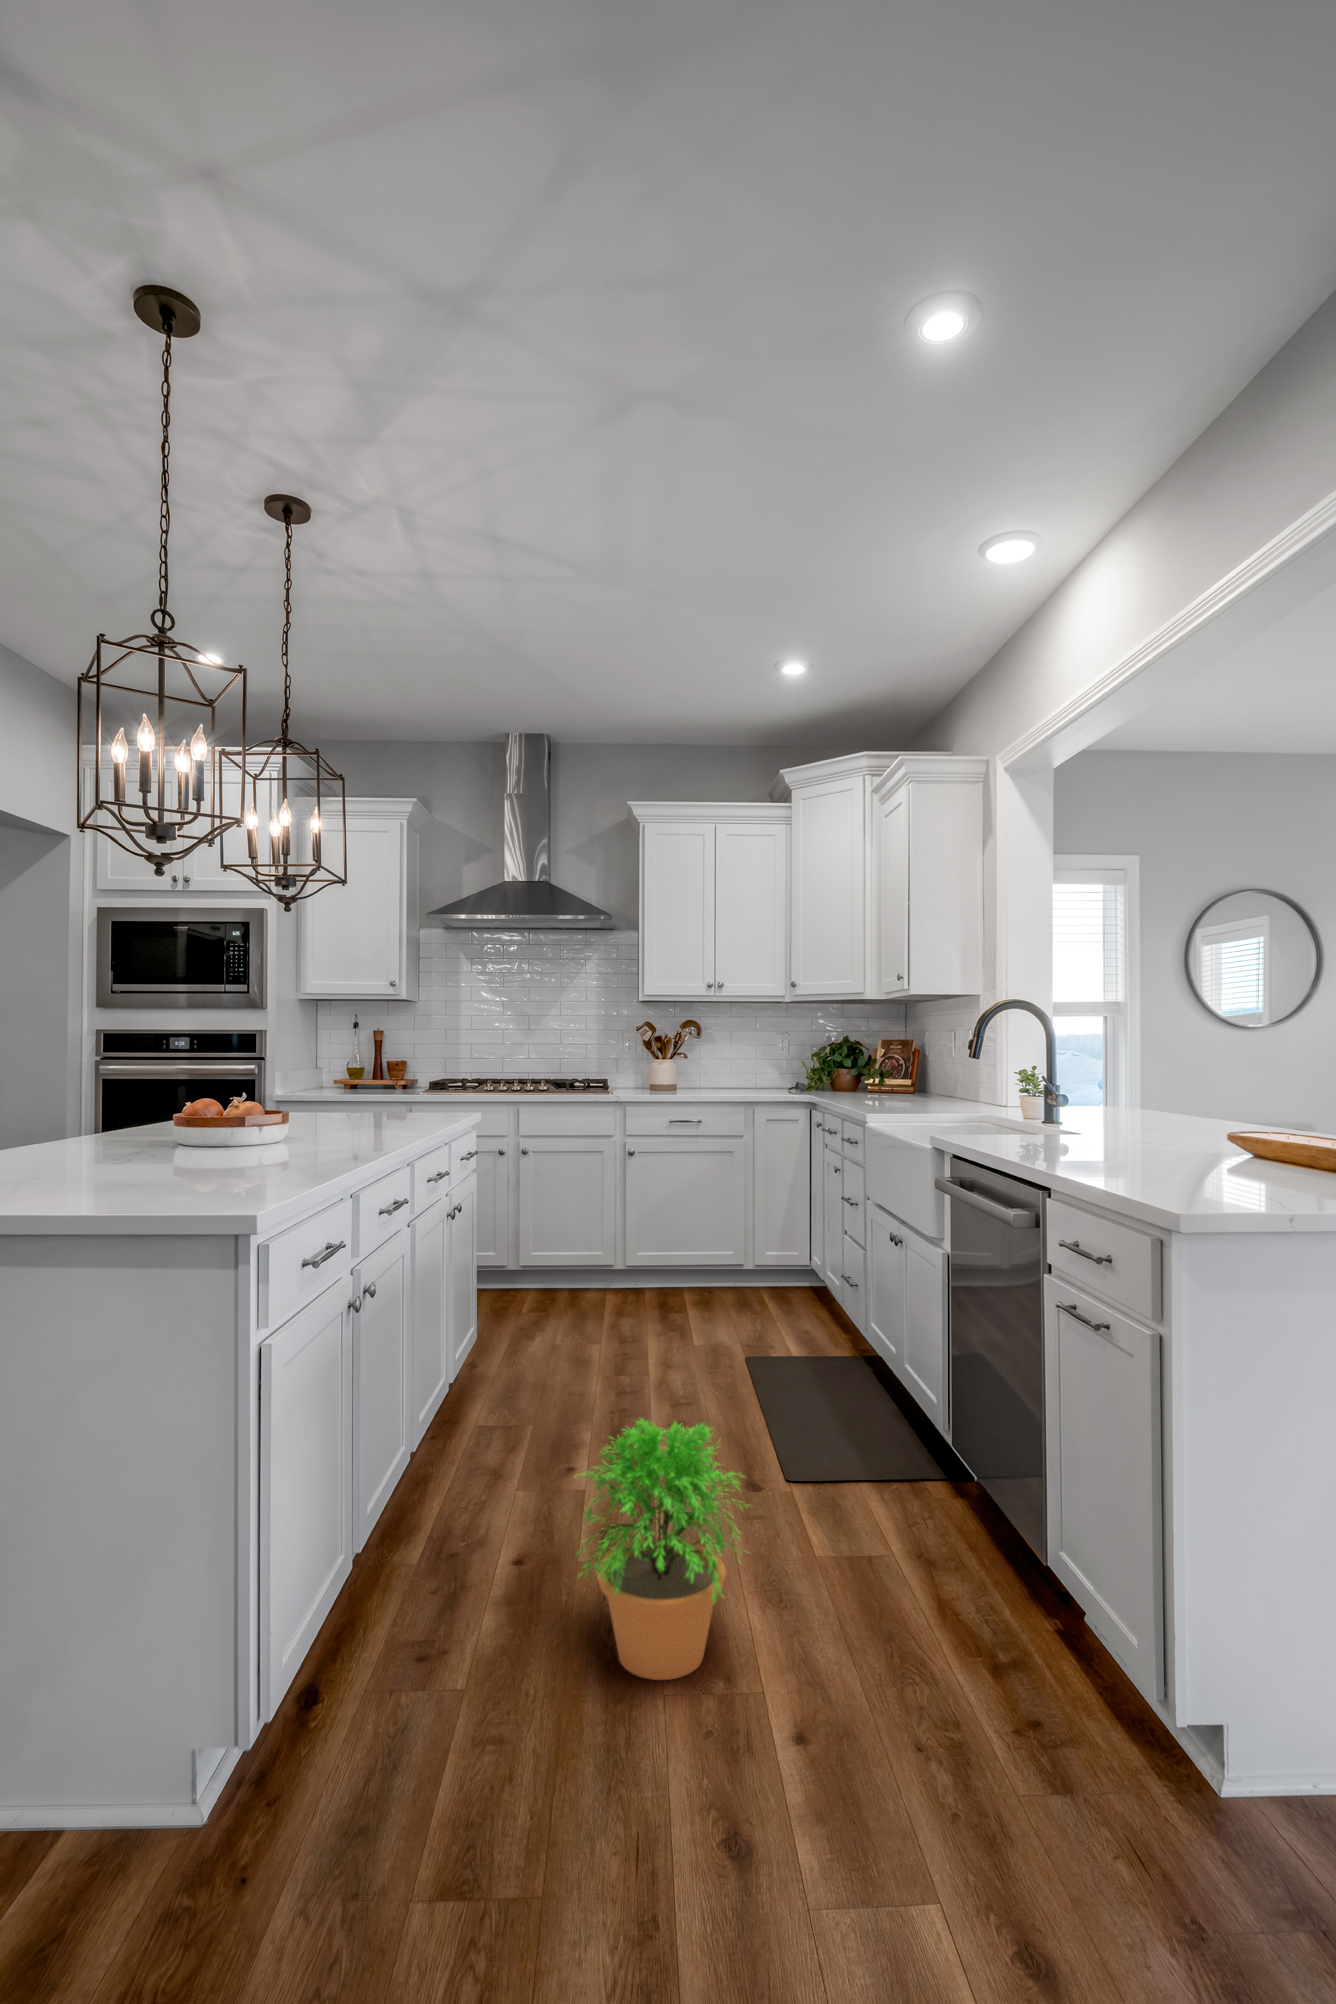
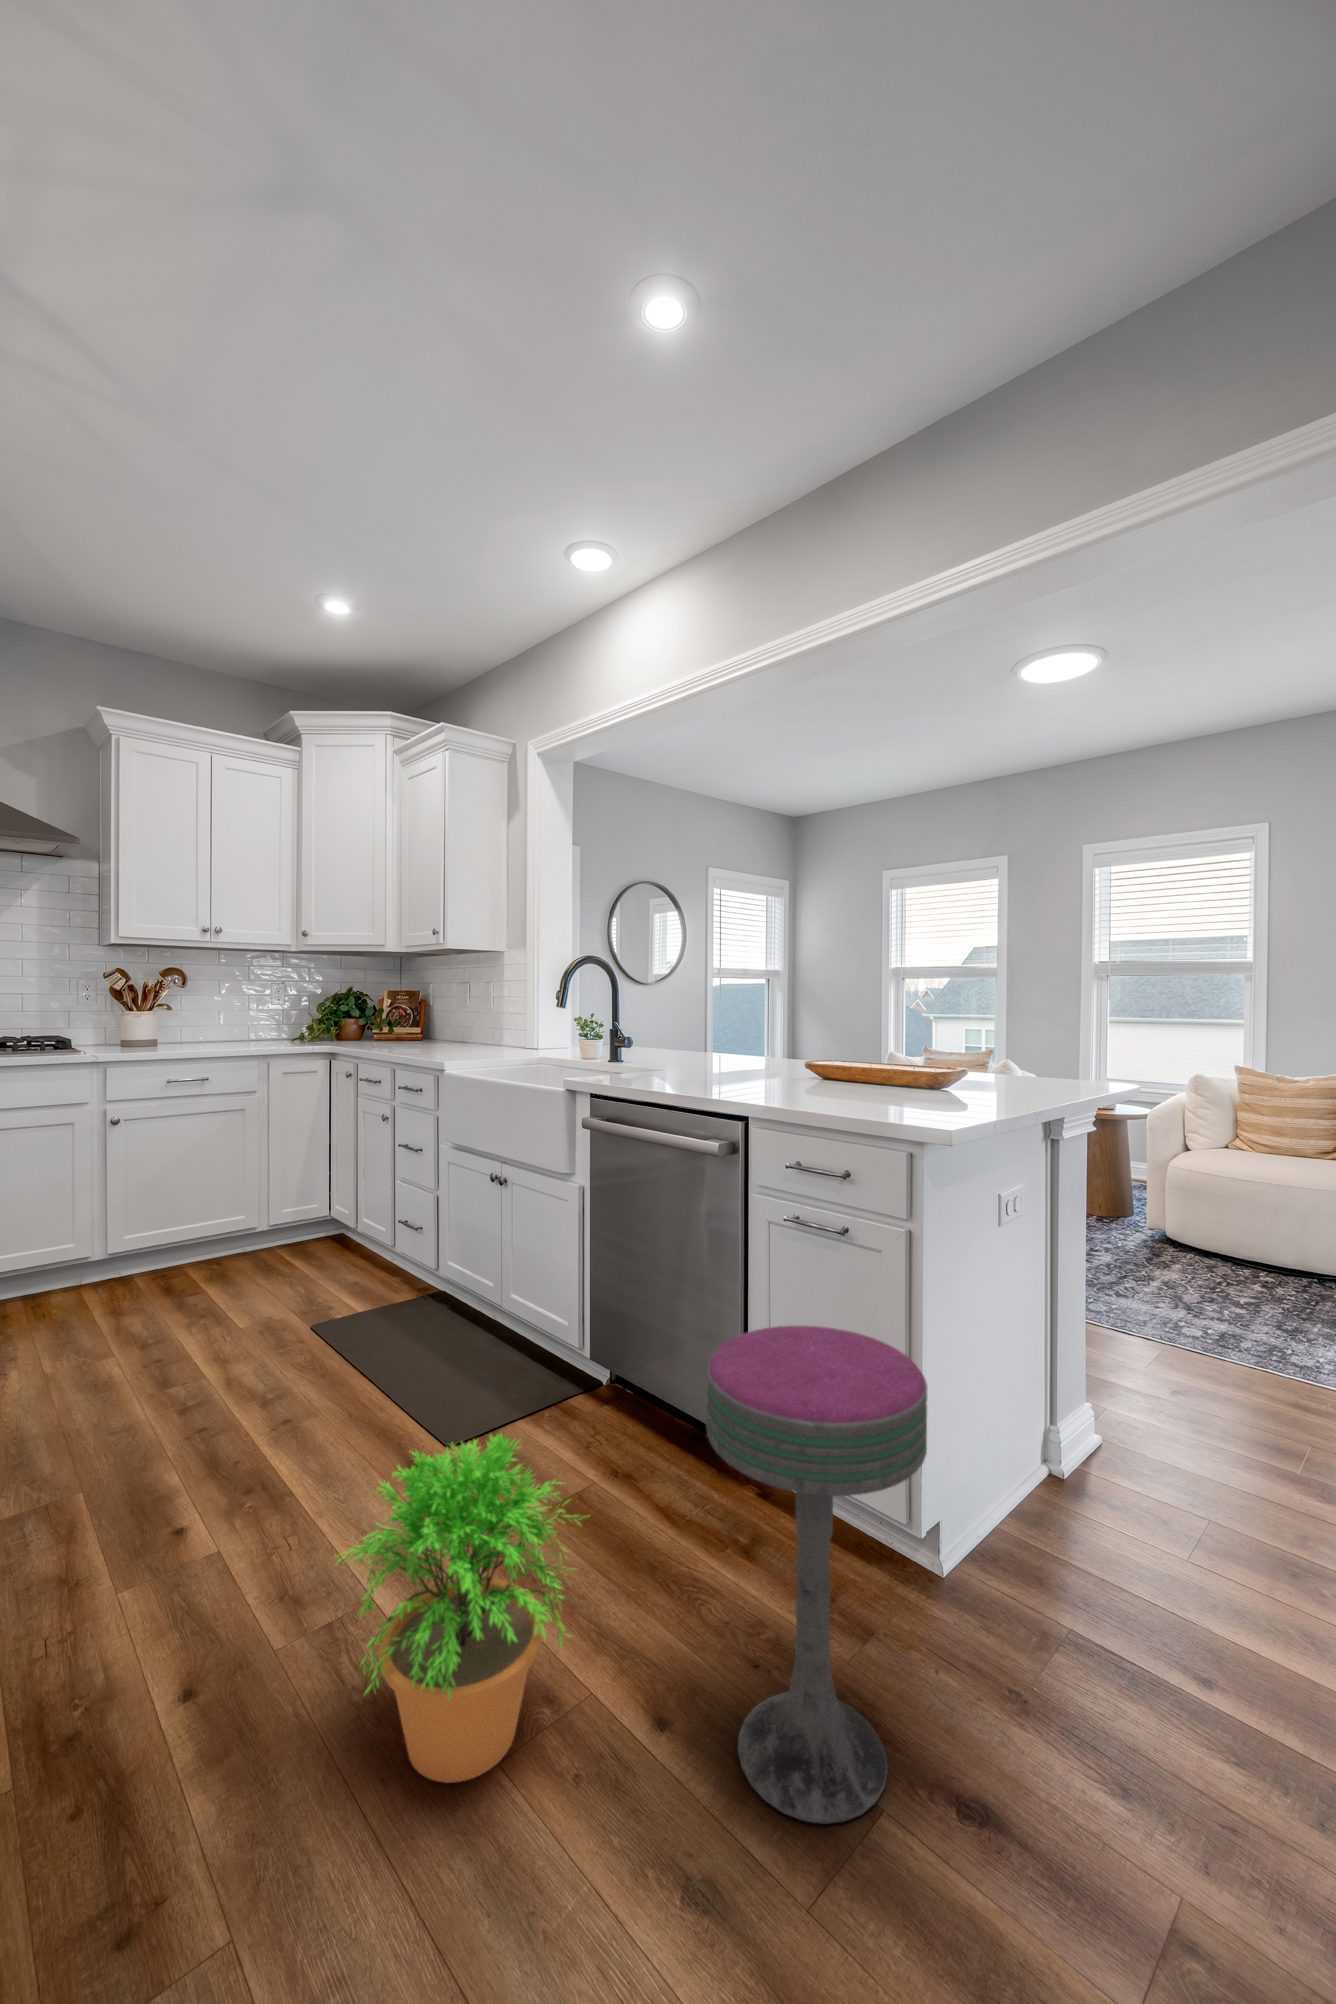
bar stool: none [808,1378,1019,1840] -> present [706,1326,927,1824]

